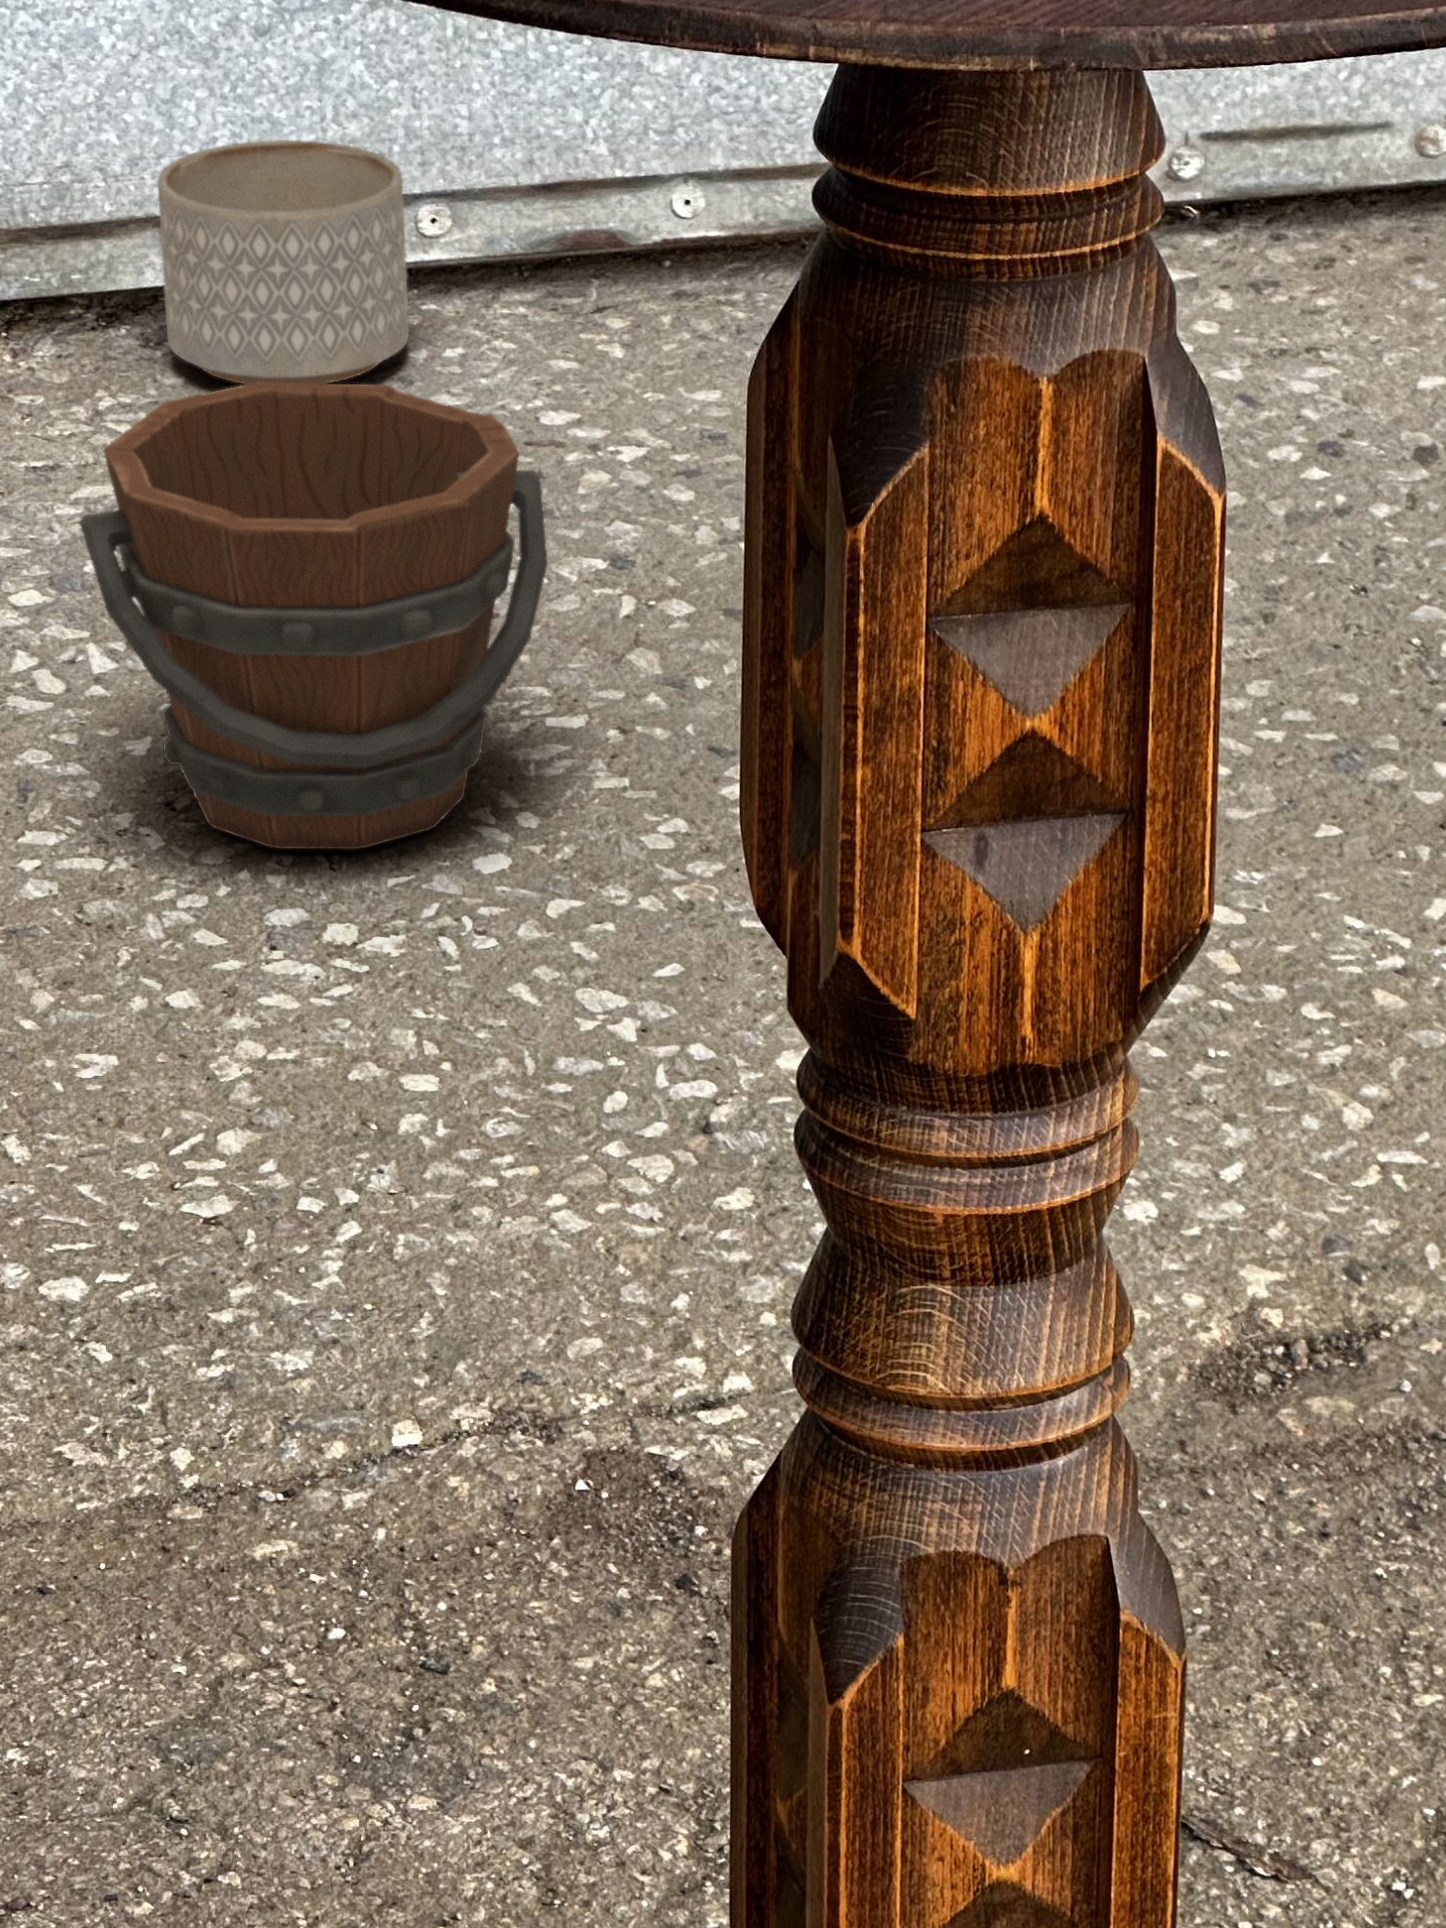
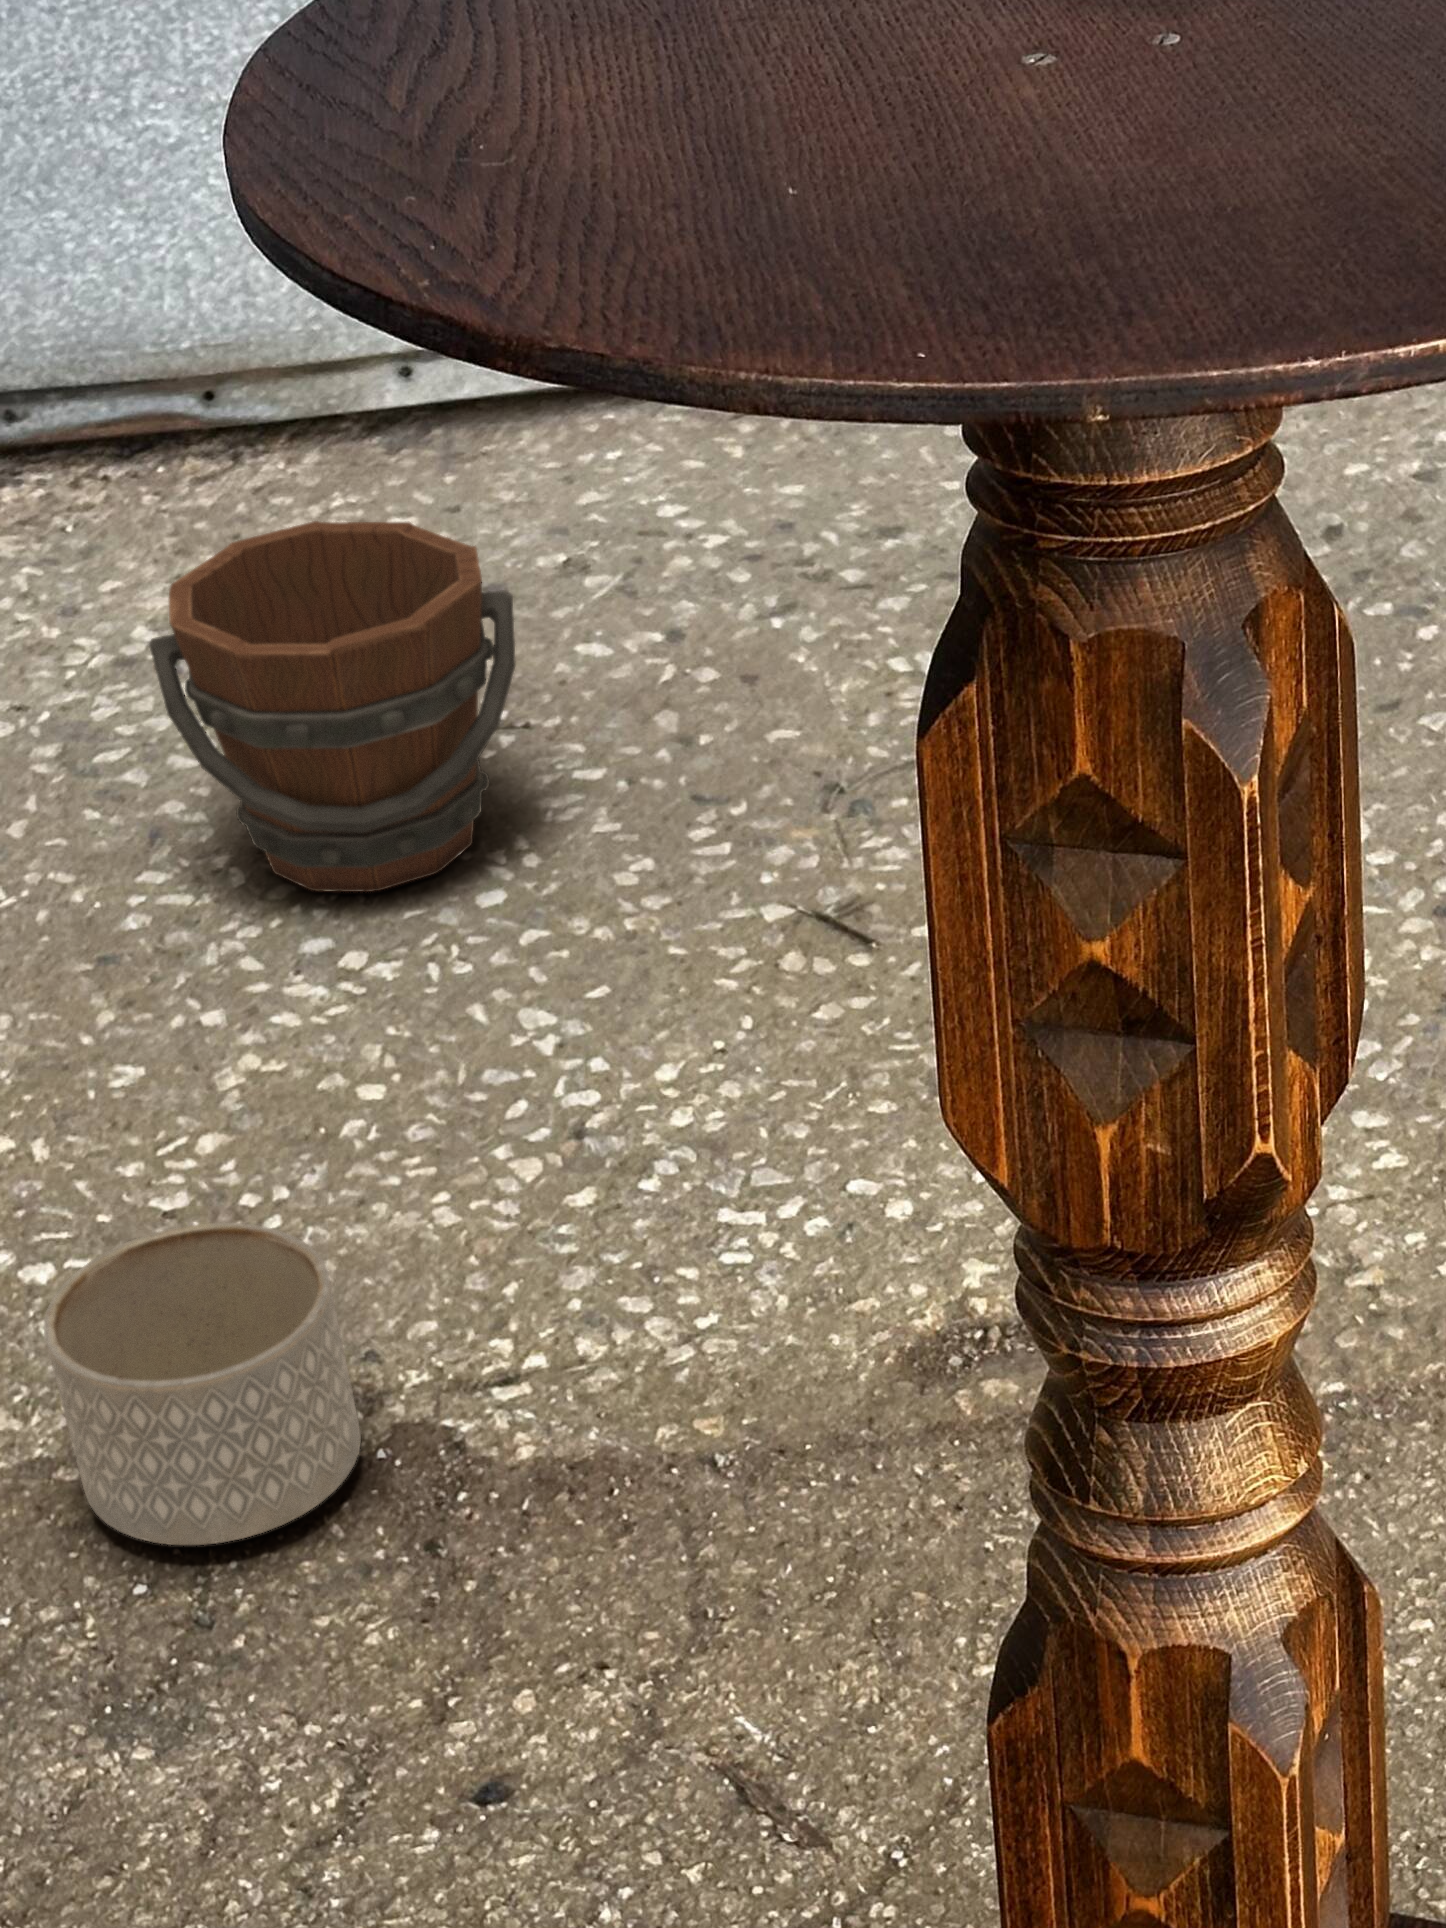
planter: present [157,140,409,384] -> present [44,1223,361,1545]

